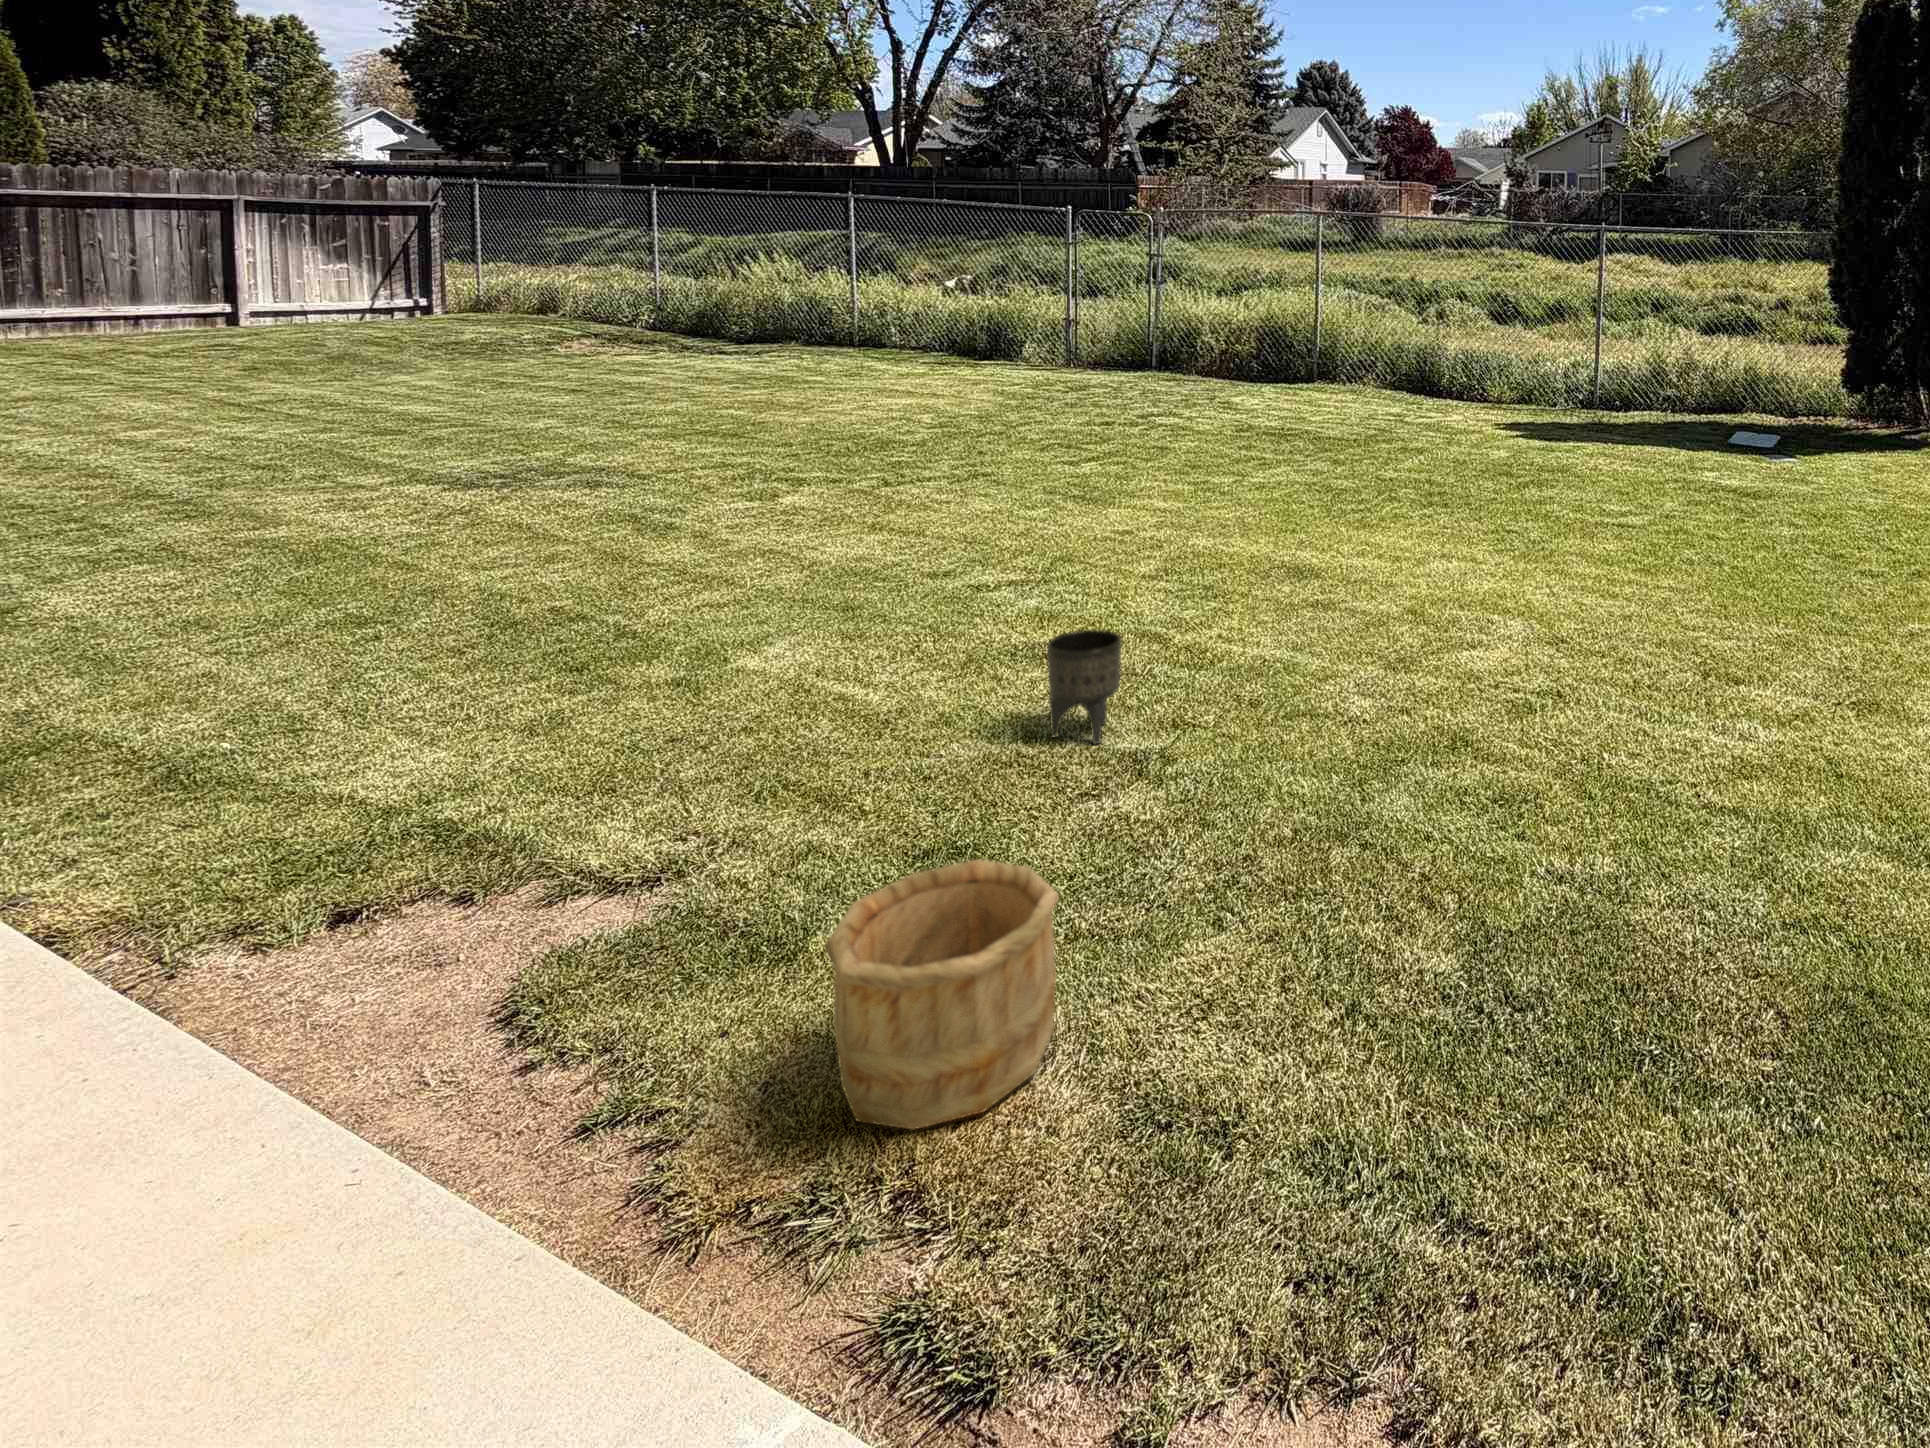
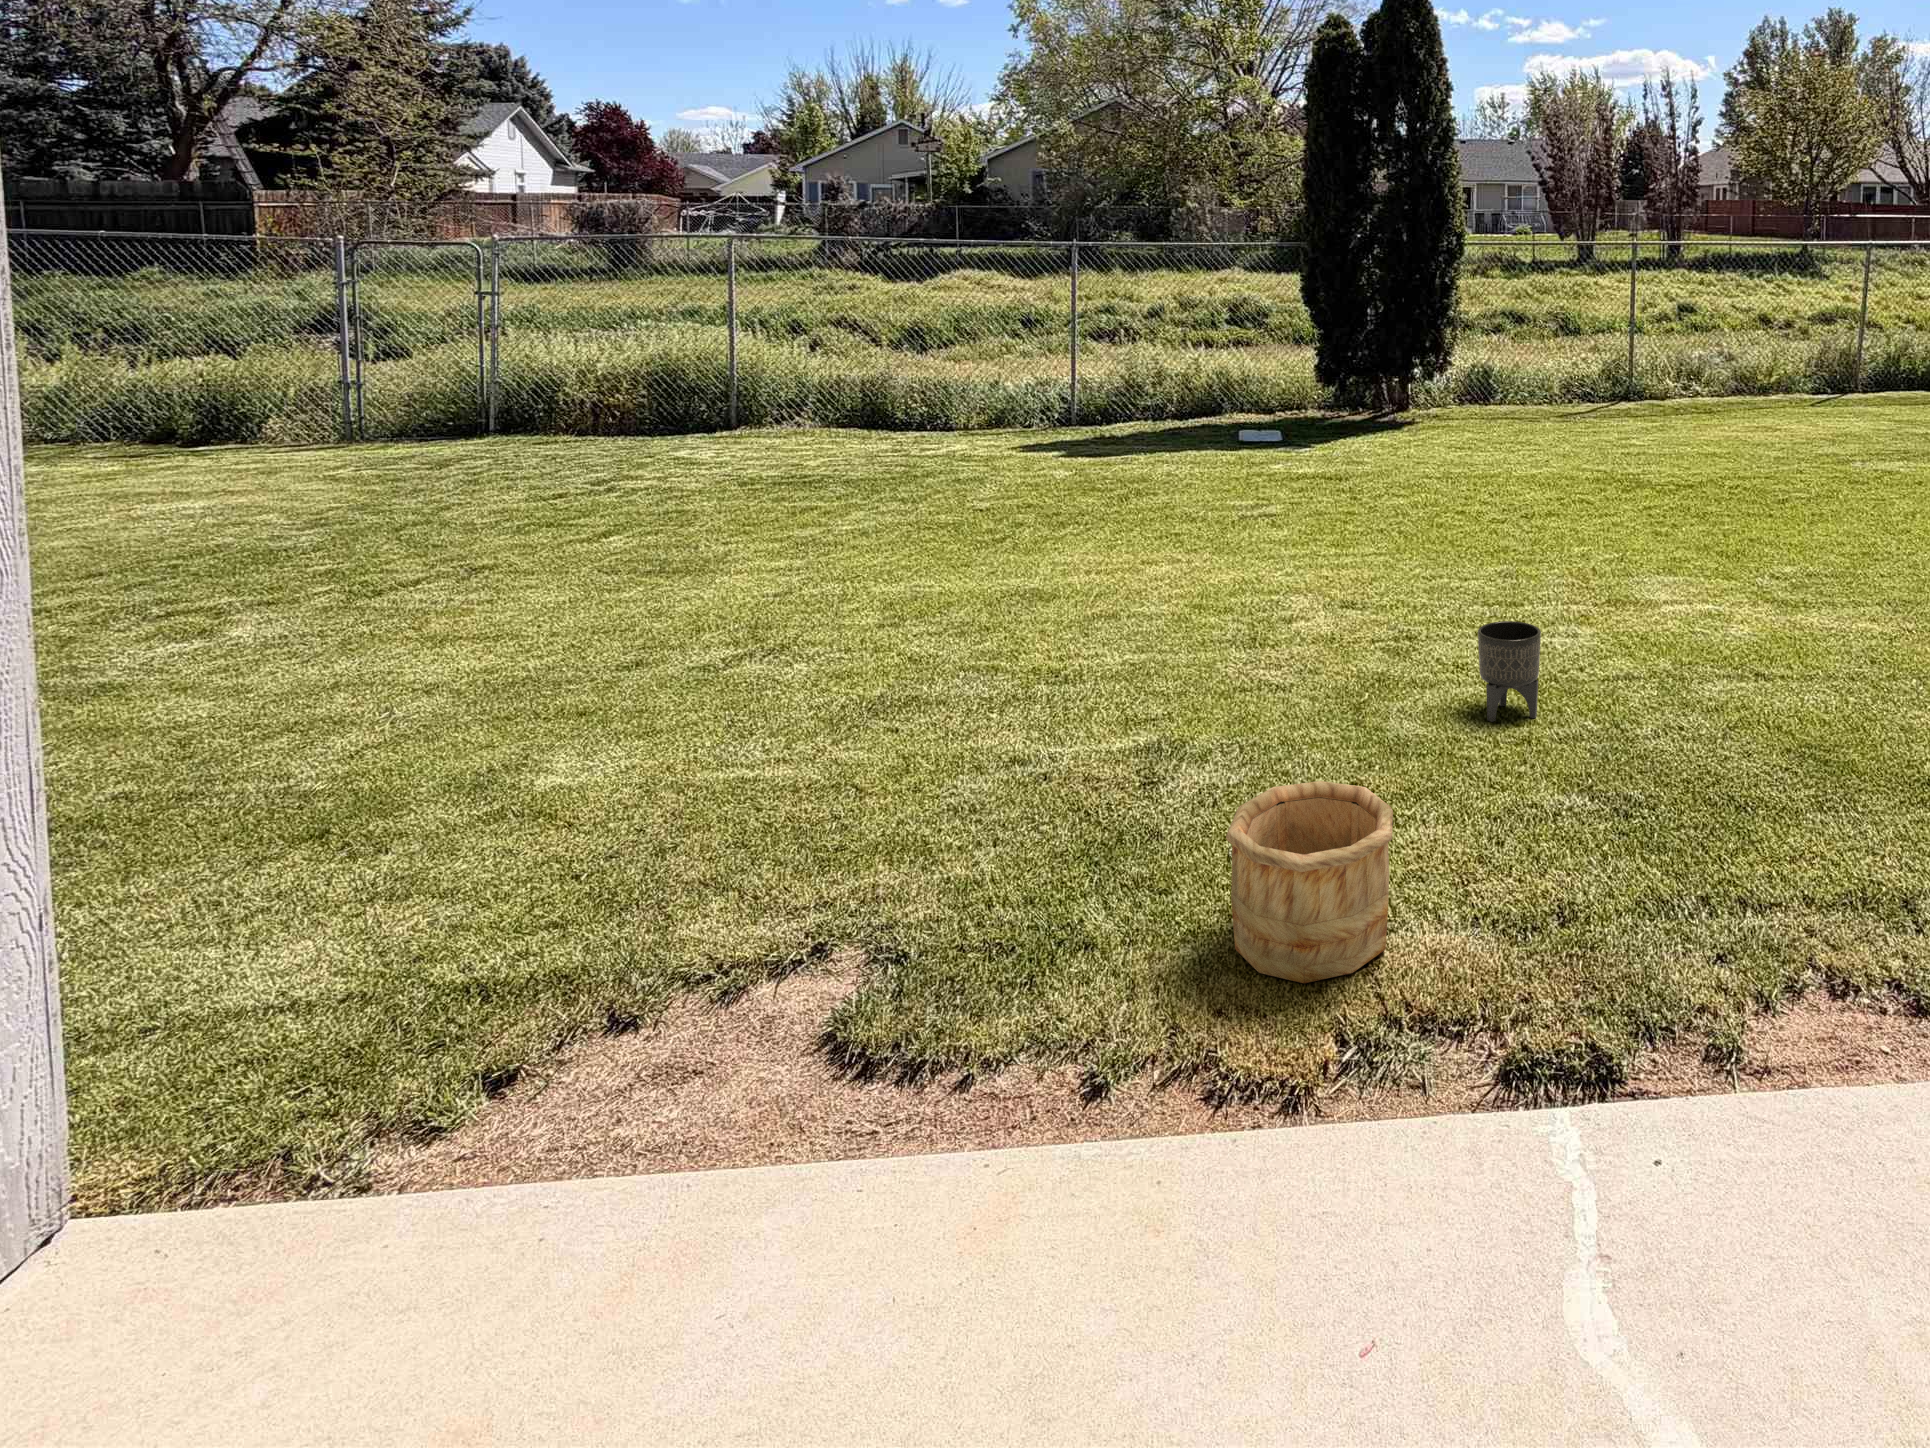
planter: present [1047,629,1122,744] -> present [1478,621,1541,722]

